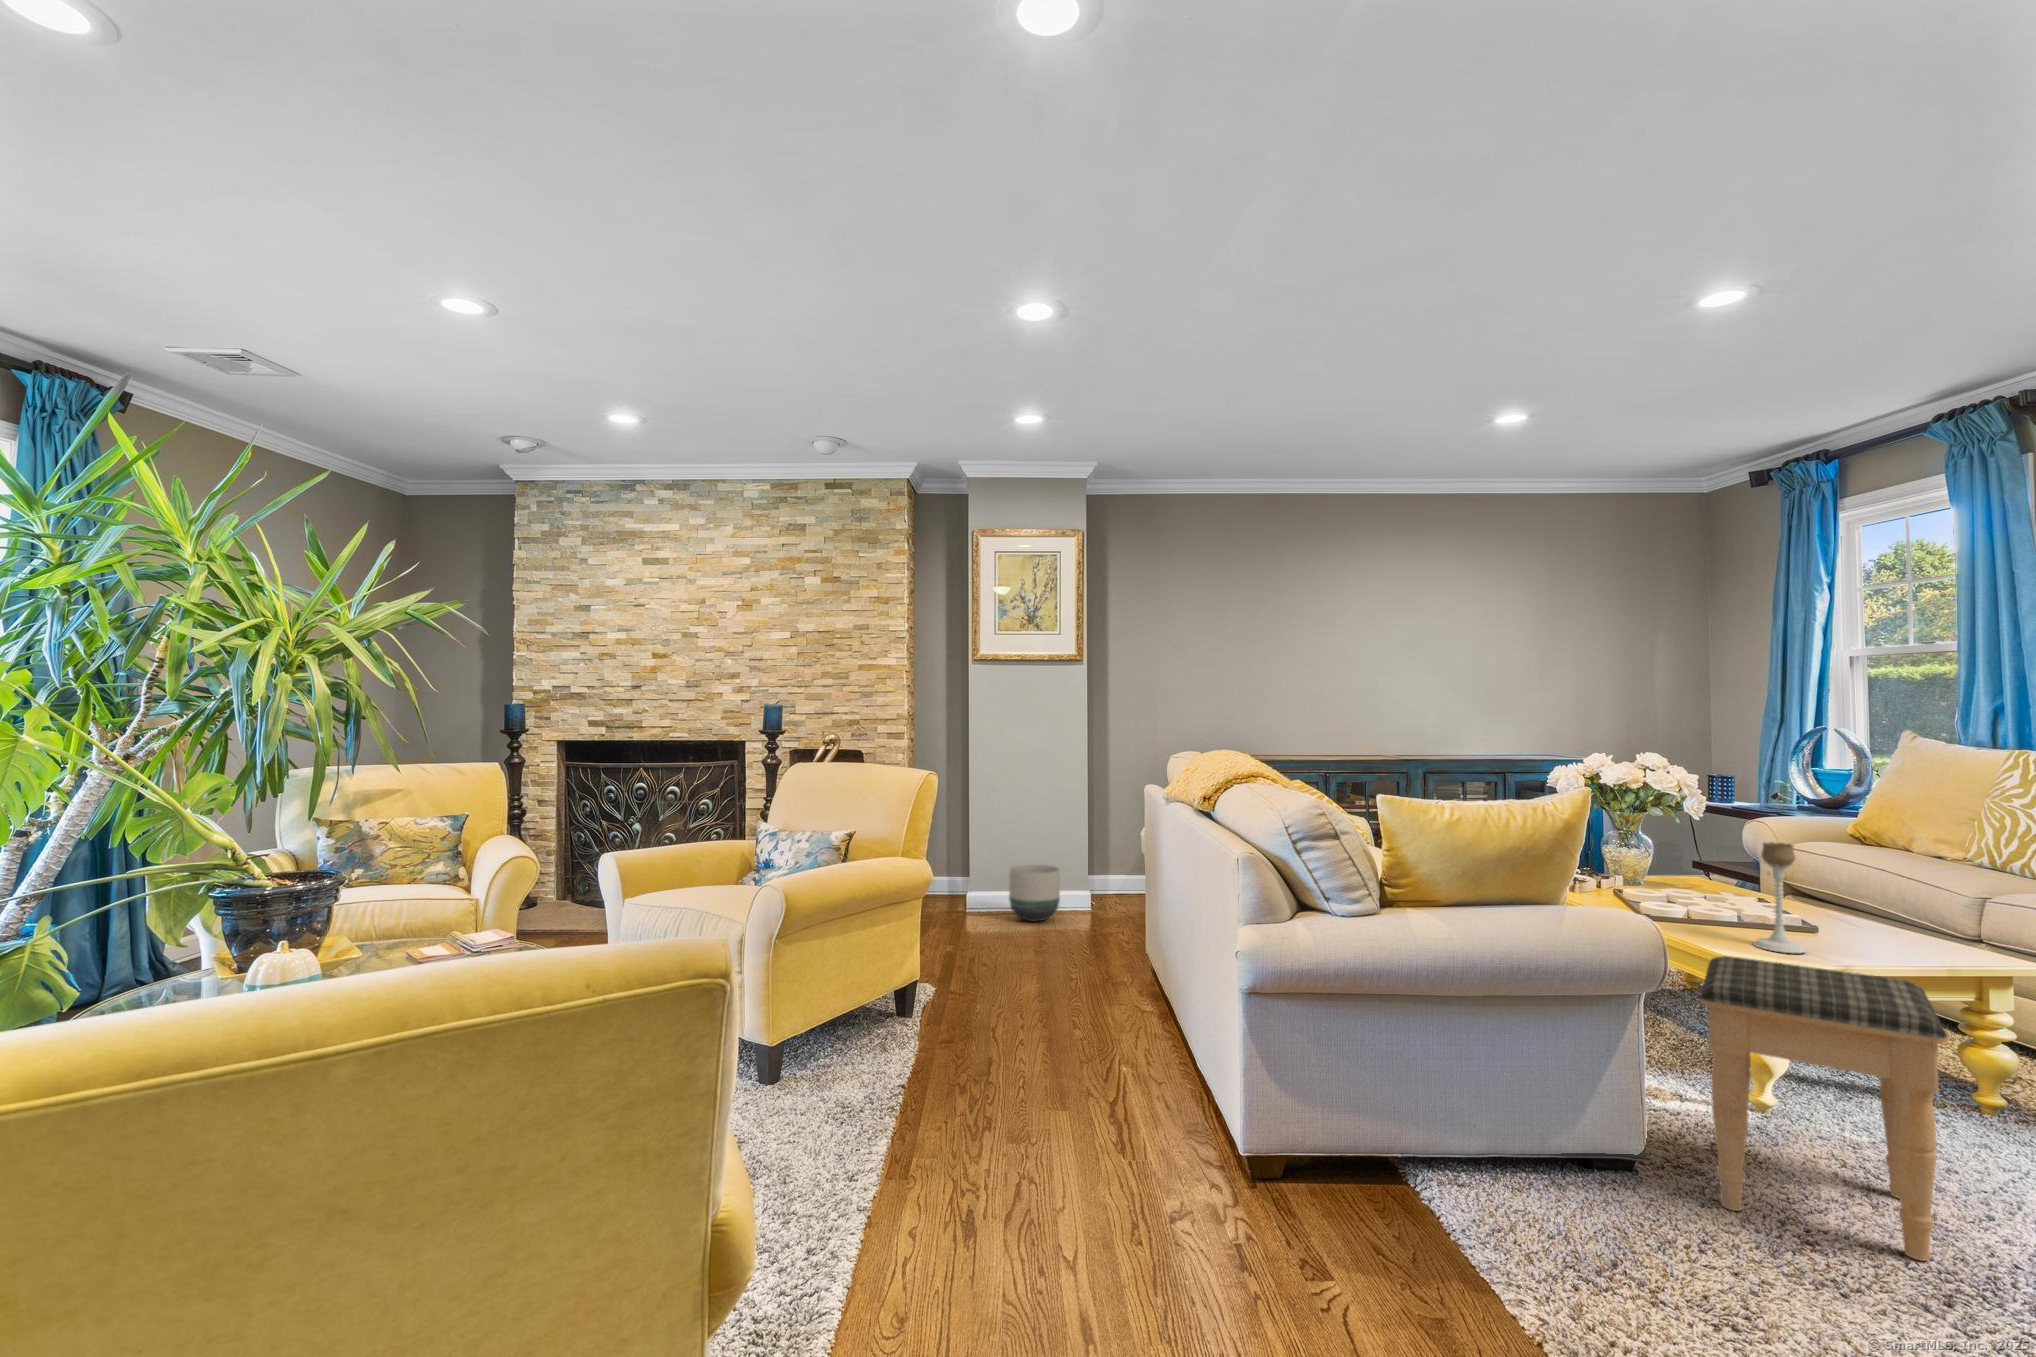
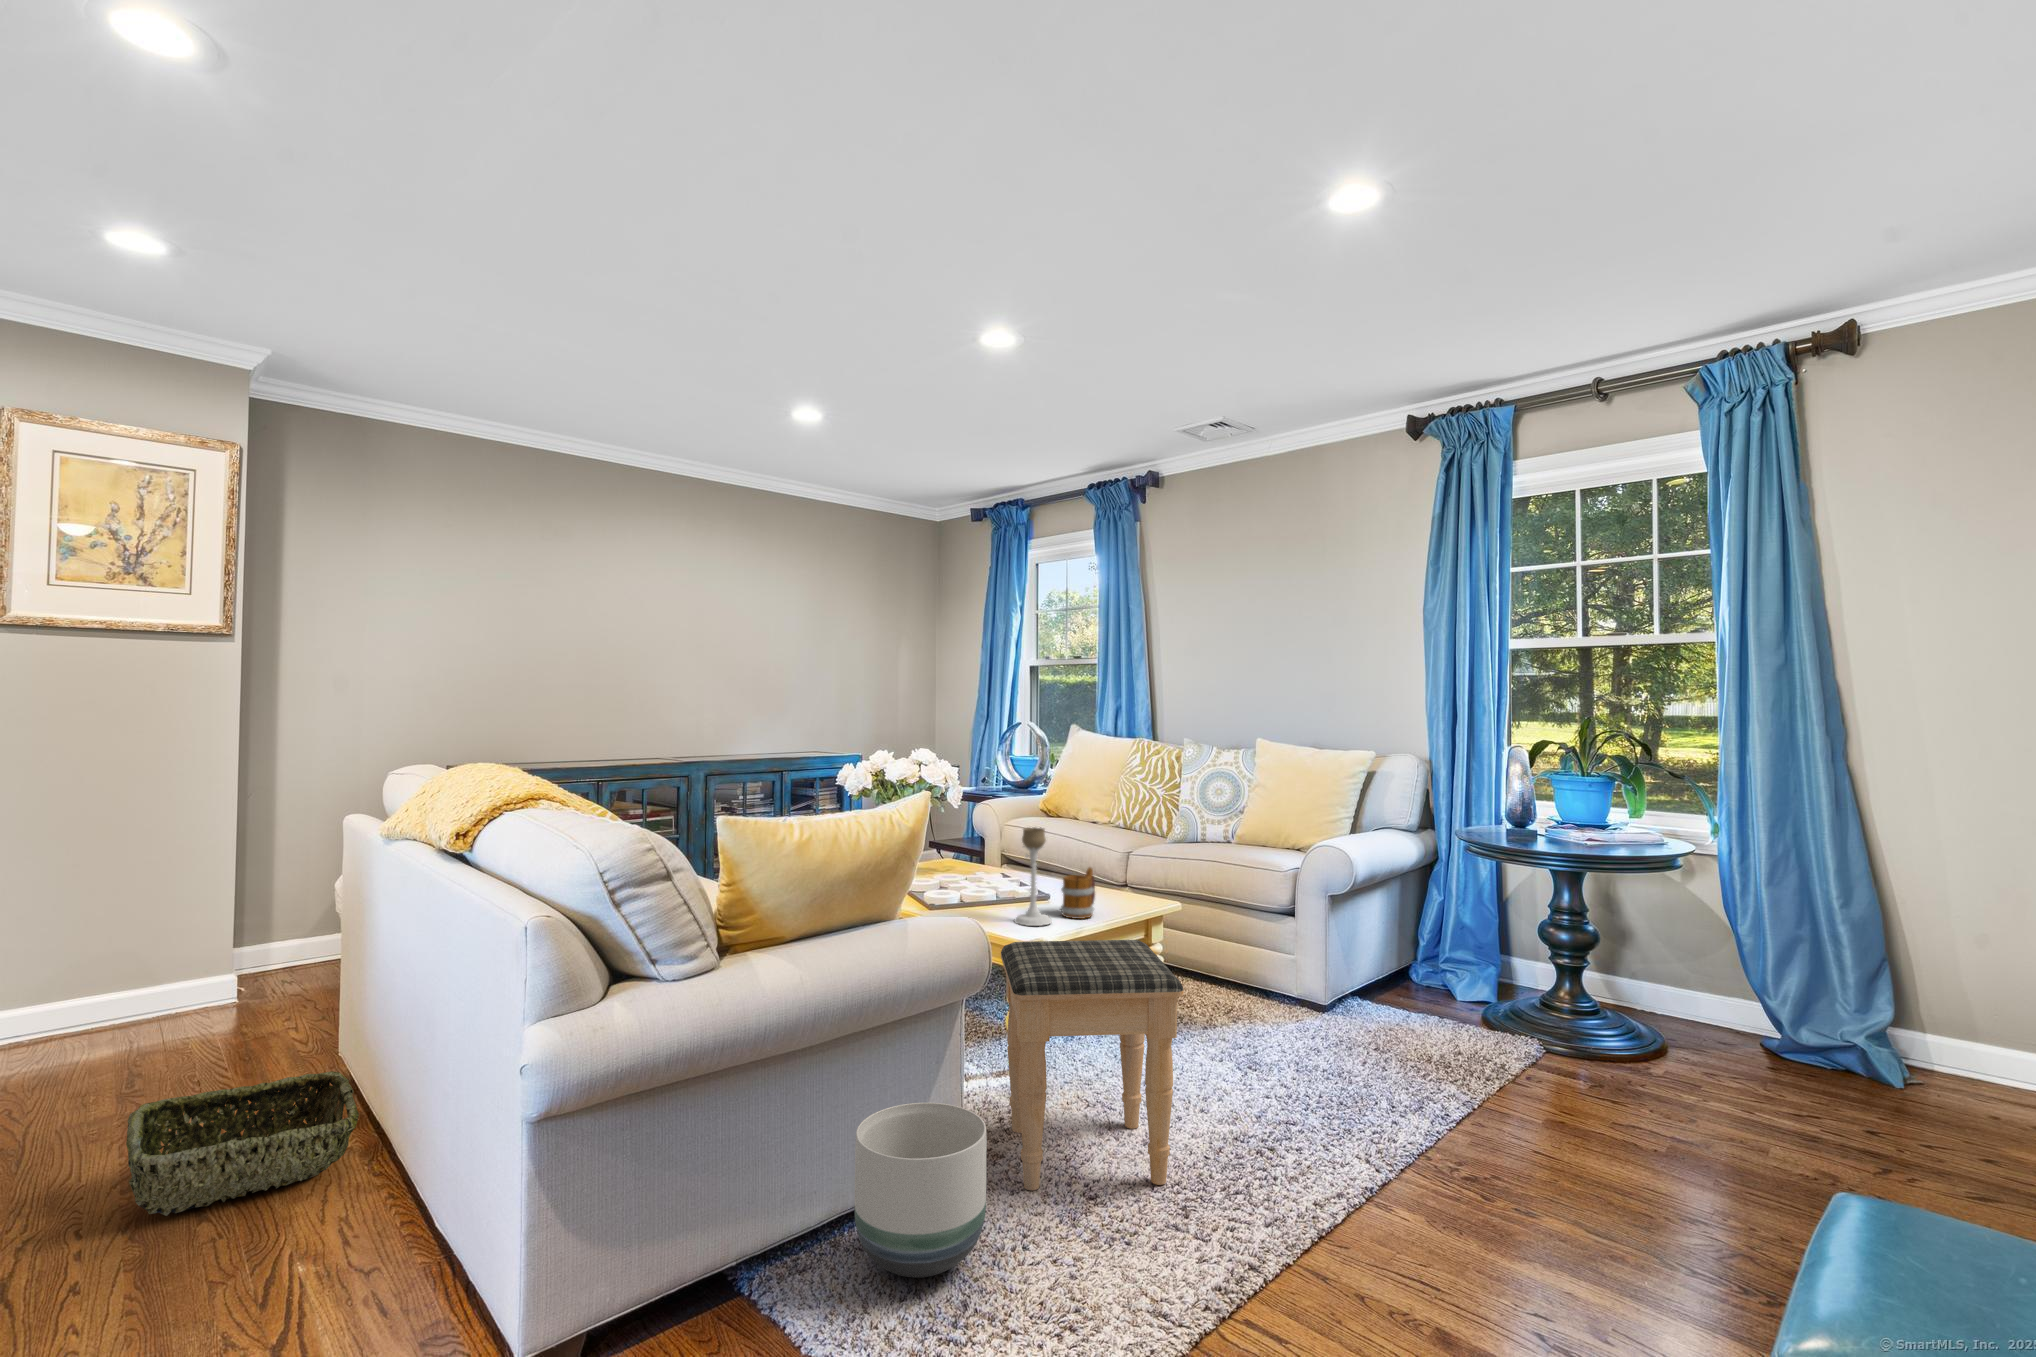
planter: present [1009,865,1060,921] -> present [854,1103,987,1278]
mug: none [1825,898,1883,957] -> present [1060,868,1095,919]
woven basket: none [1035,953,1154,1025] -> present [126,1071,359,1216]

